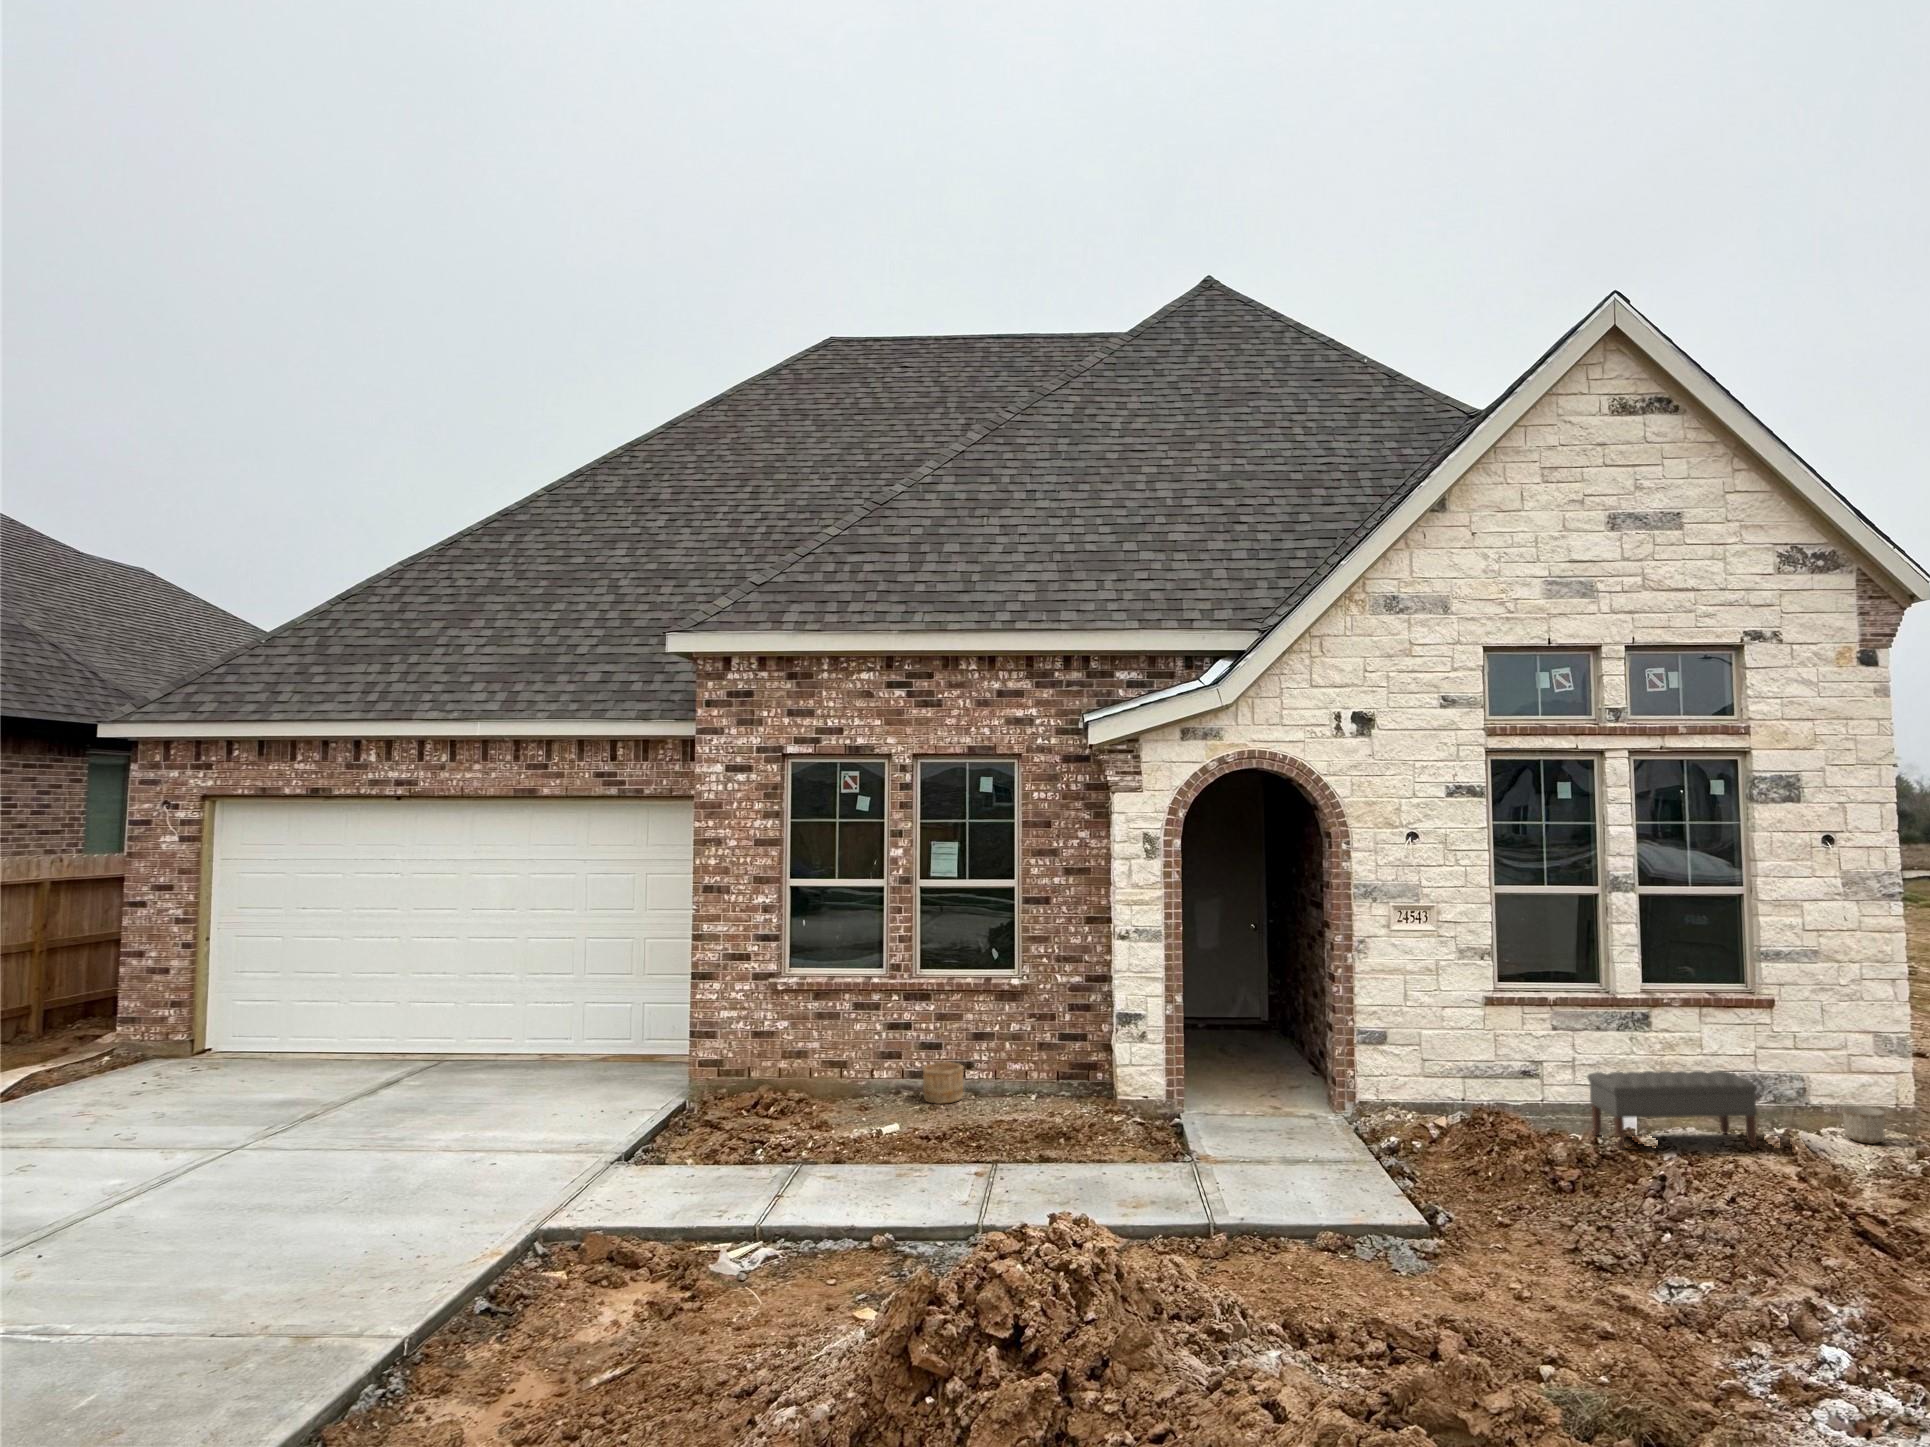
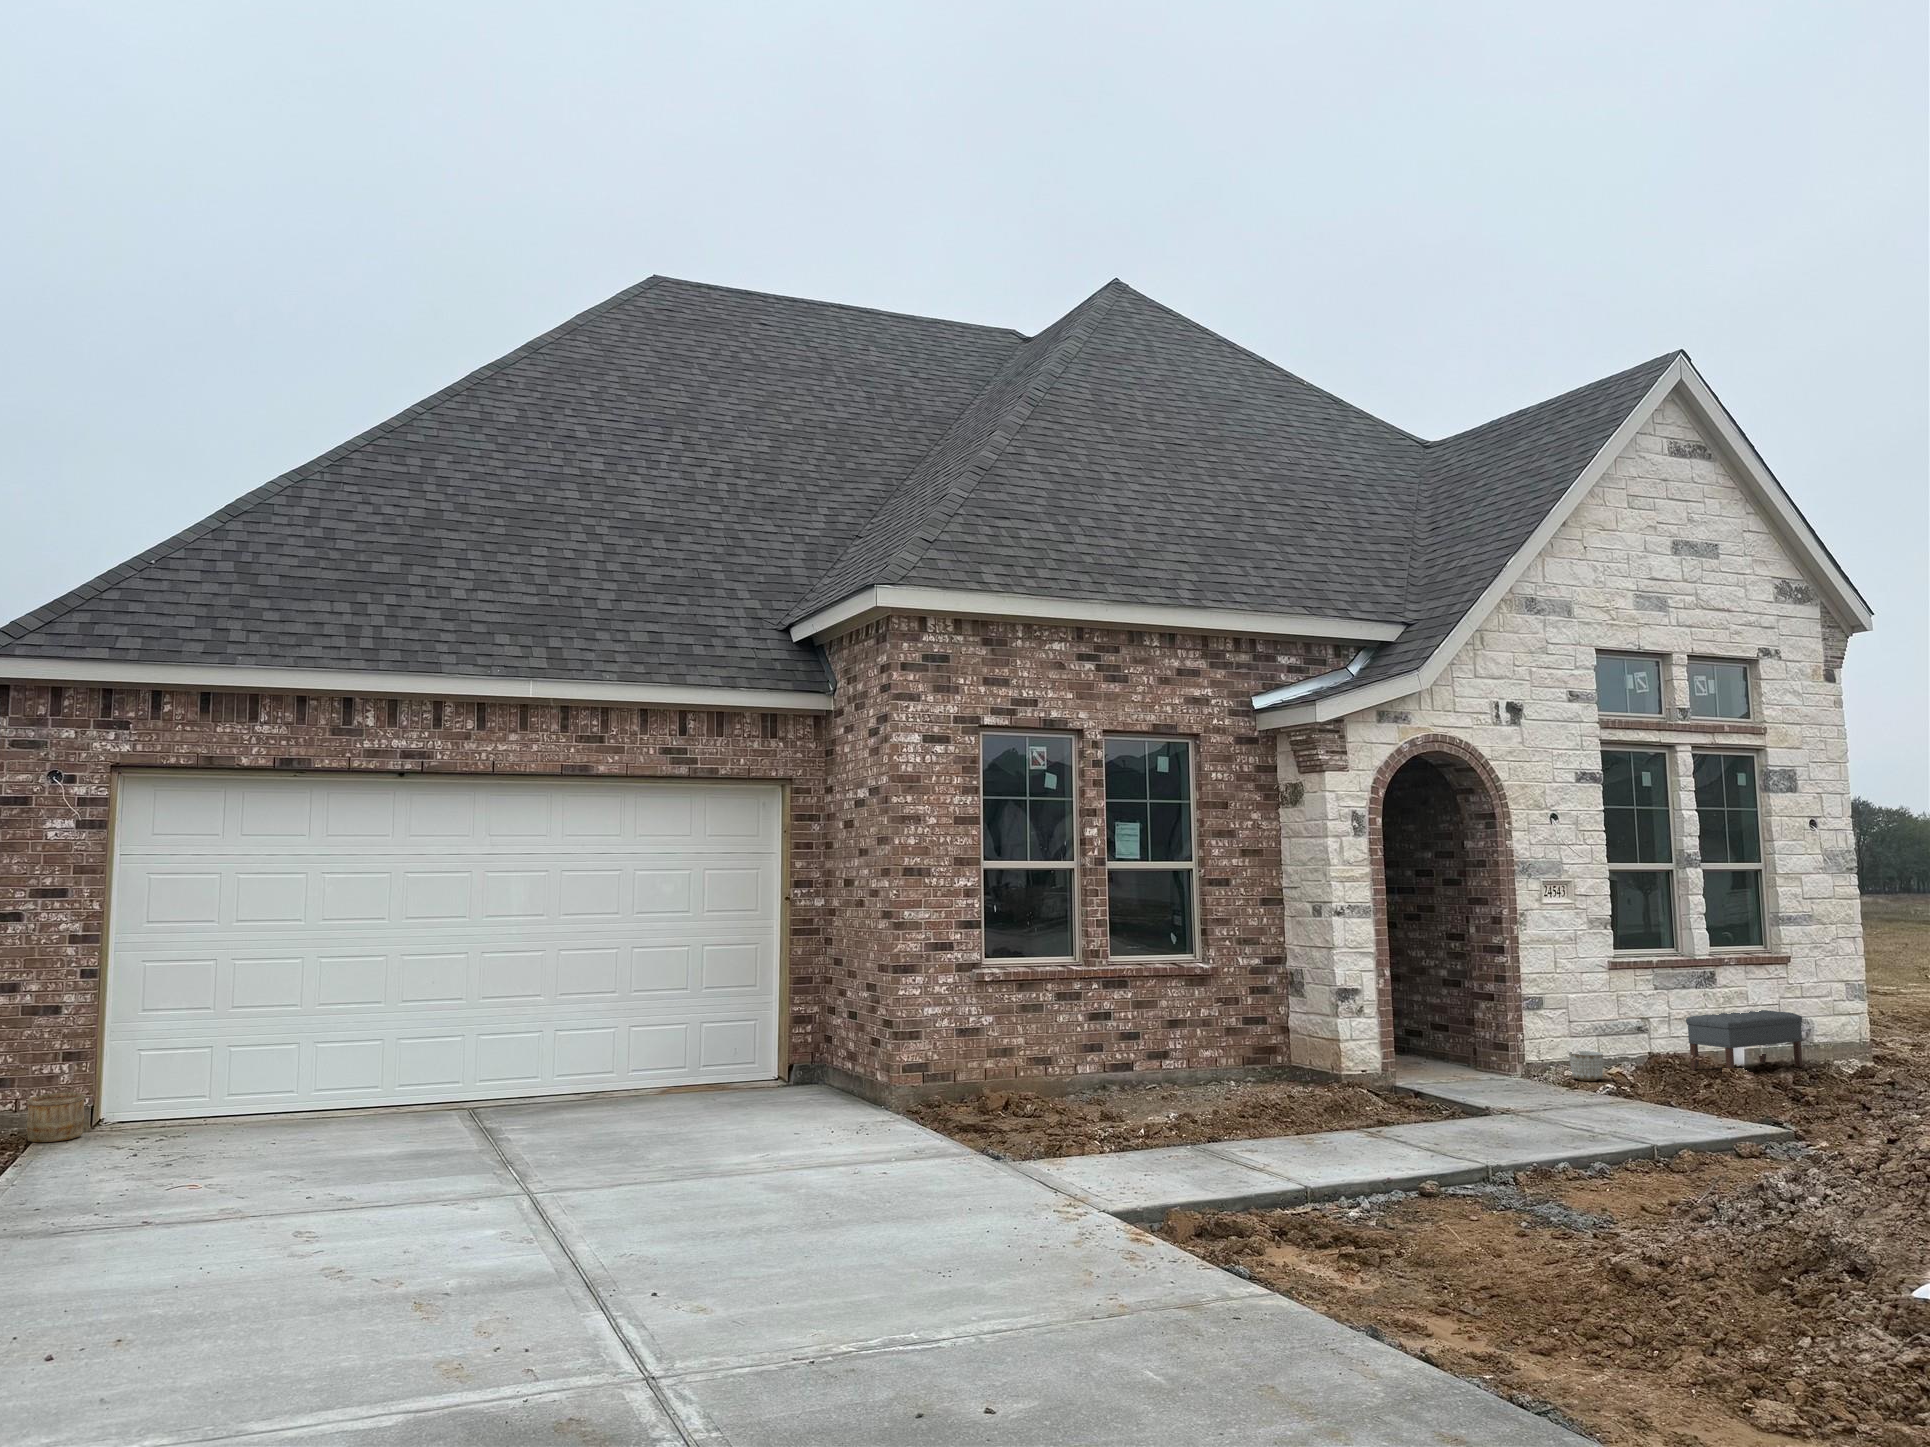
wooden bucket: present [922,1062,964,1104] -> present [26,1092,86,1142]
planter: present [1842,1106,1885,1144] -> present [1569,1051,1603,1081]

